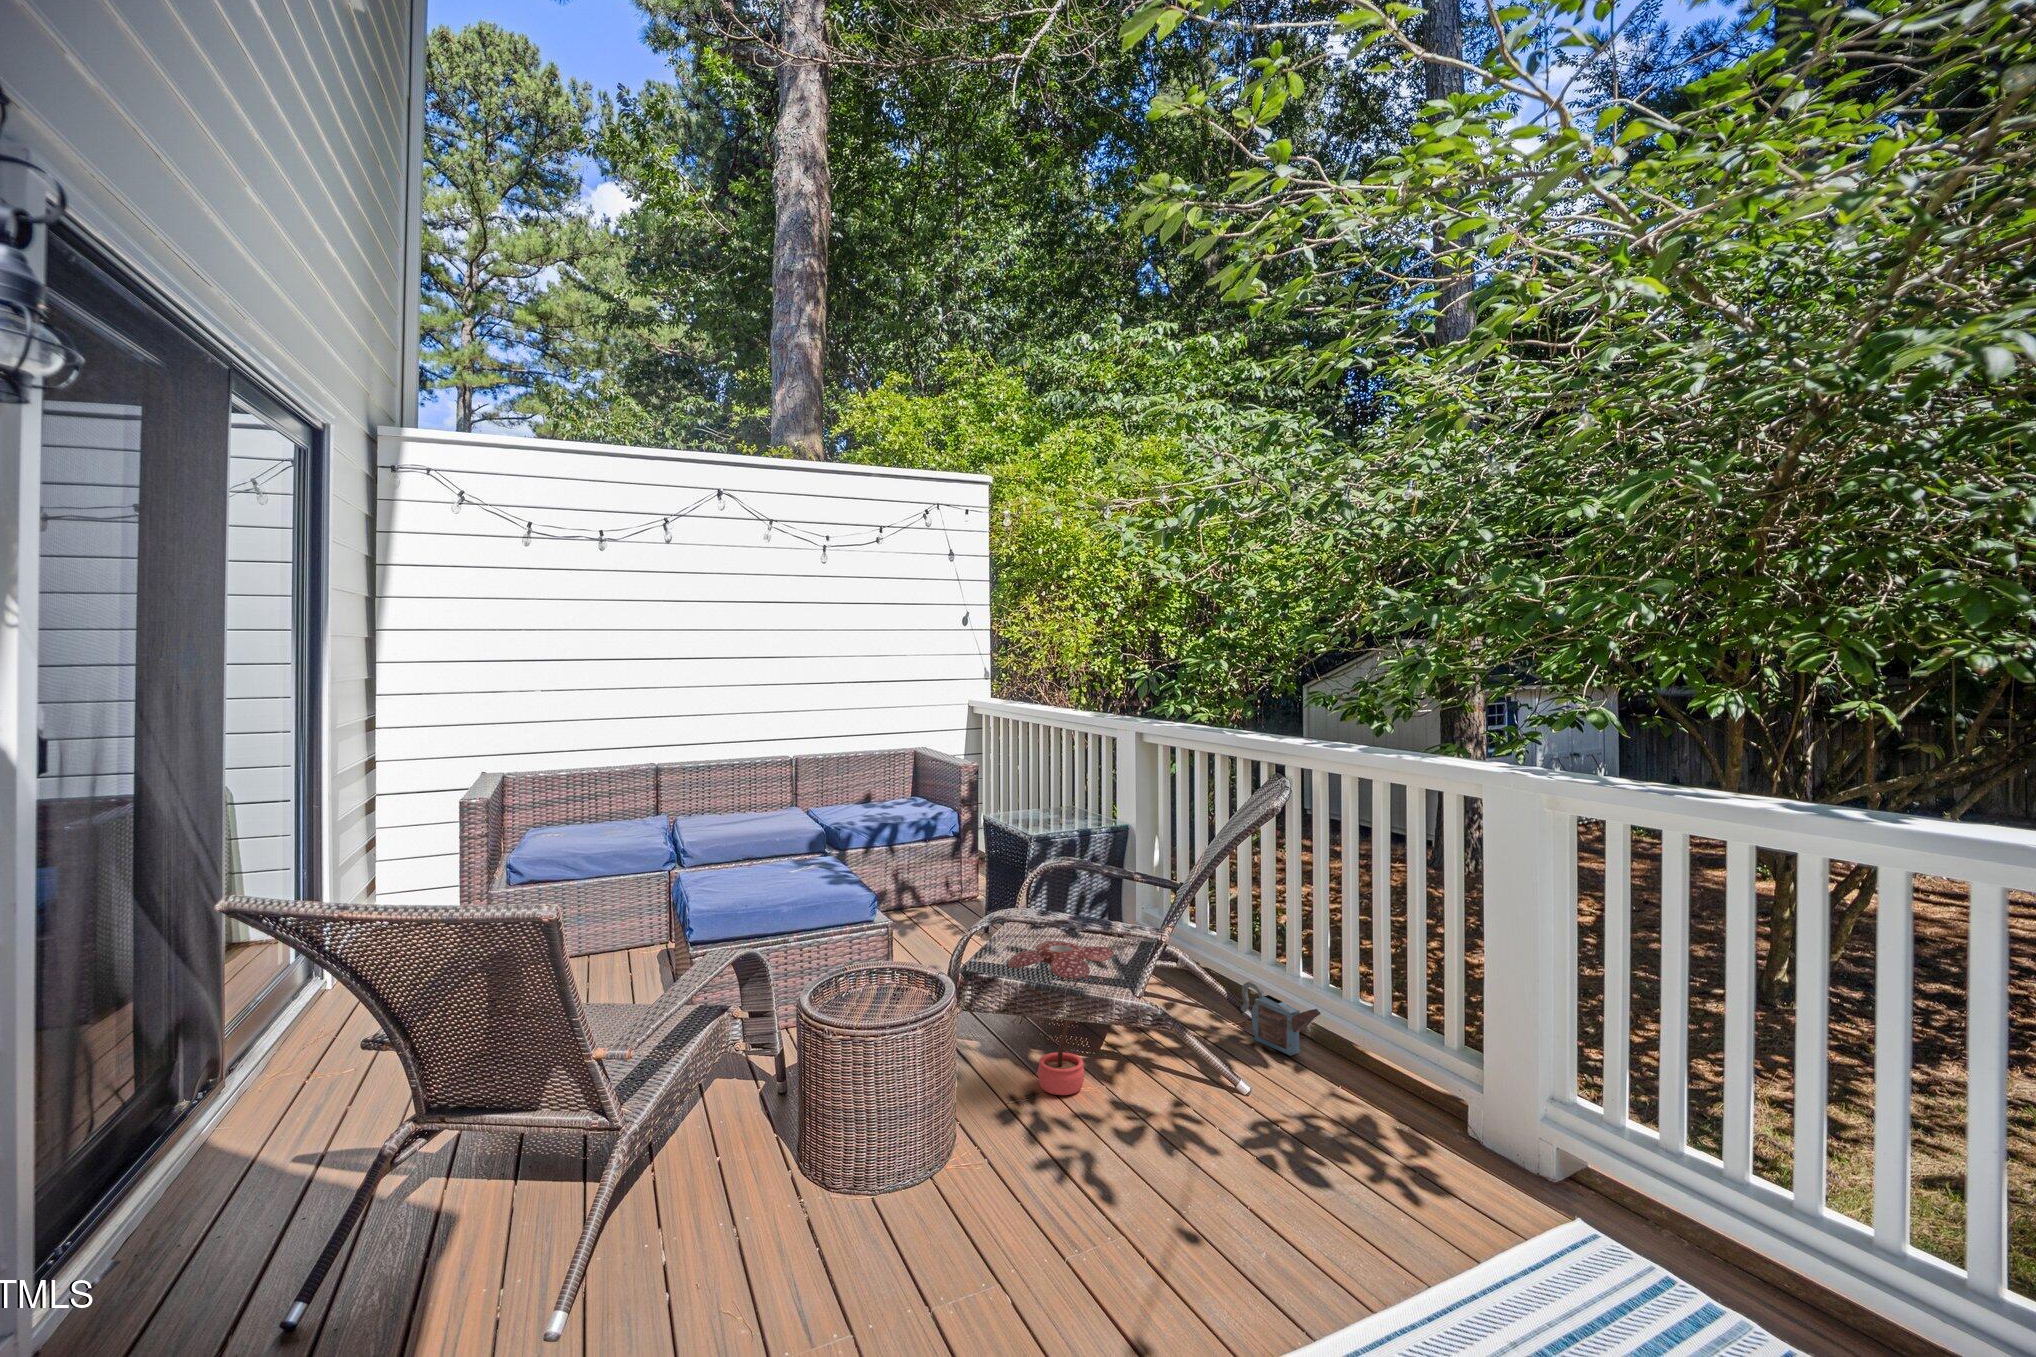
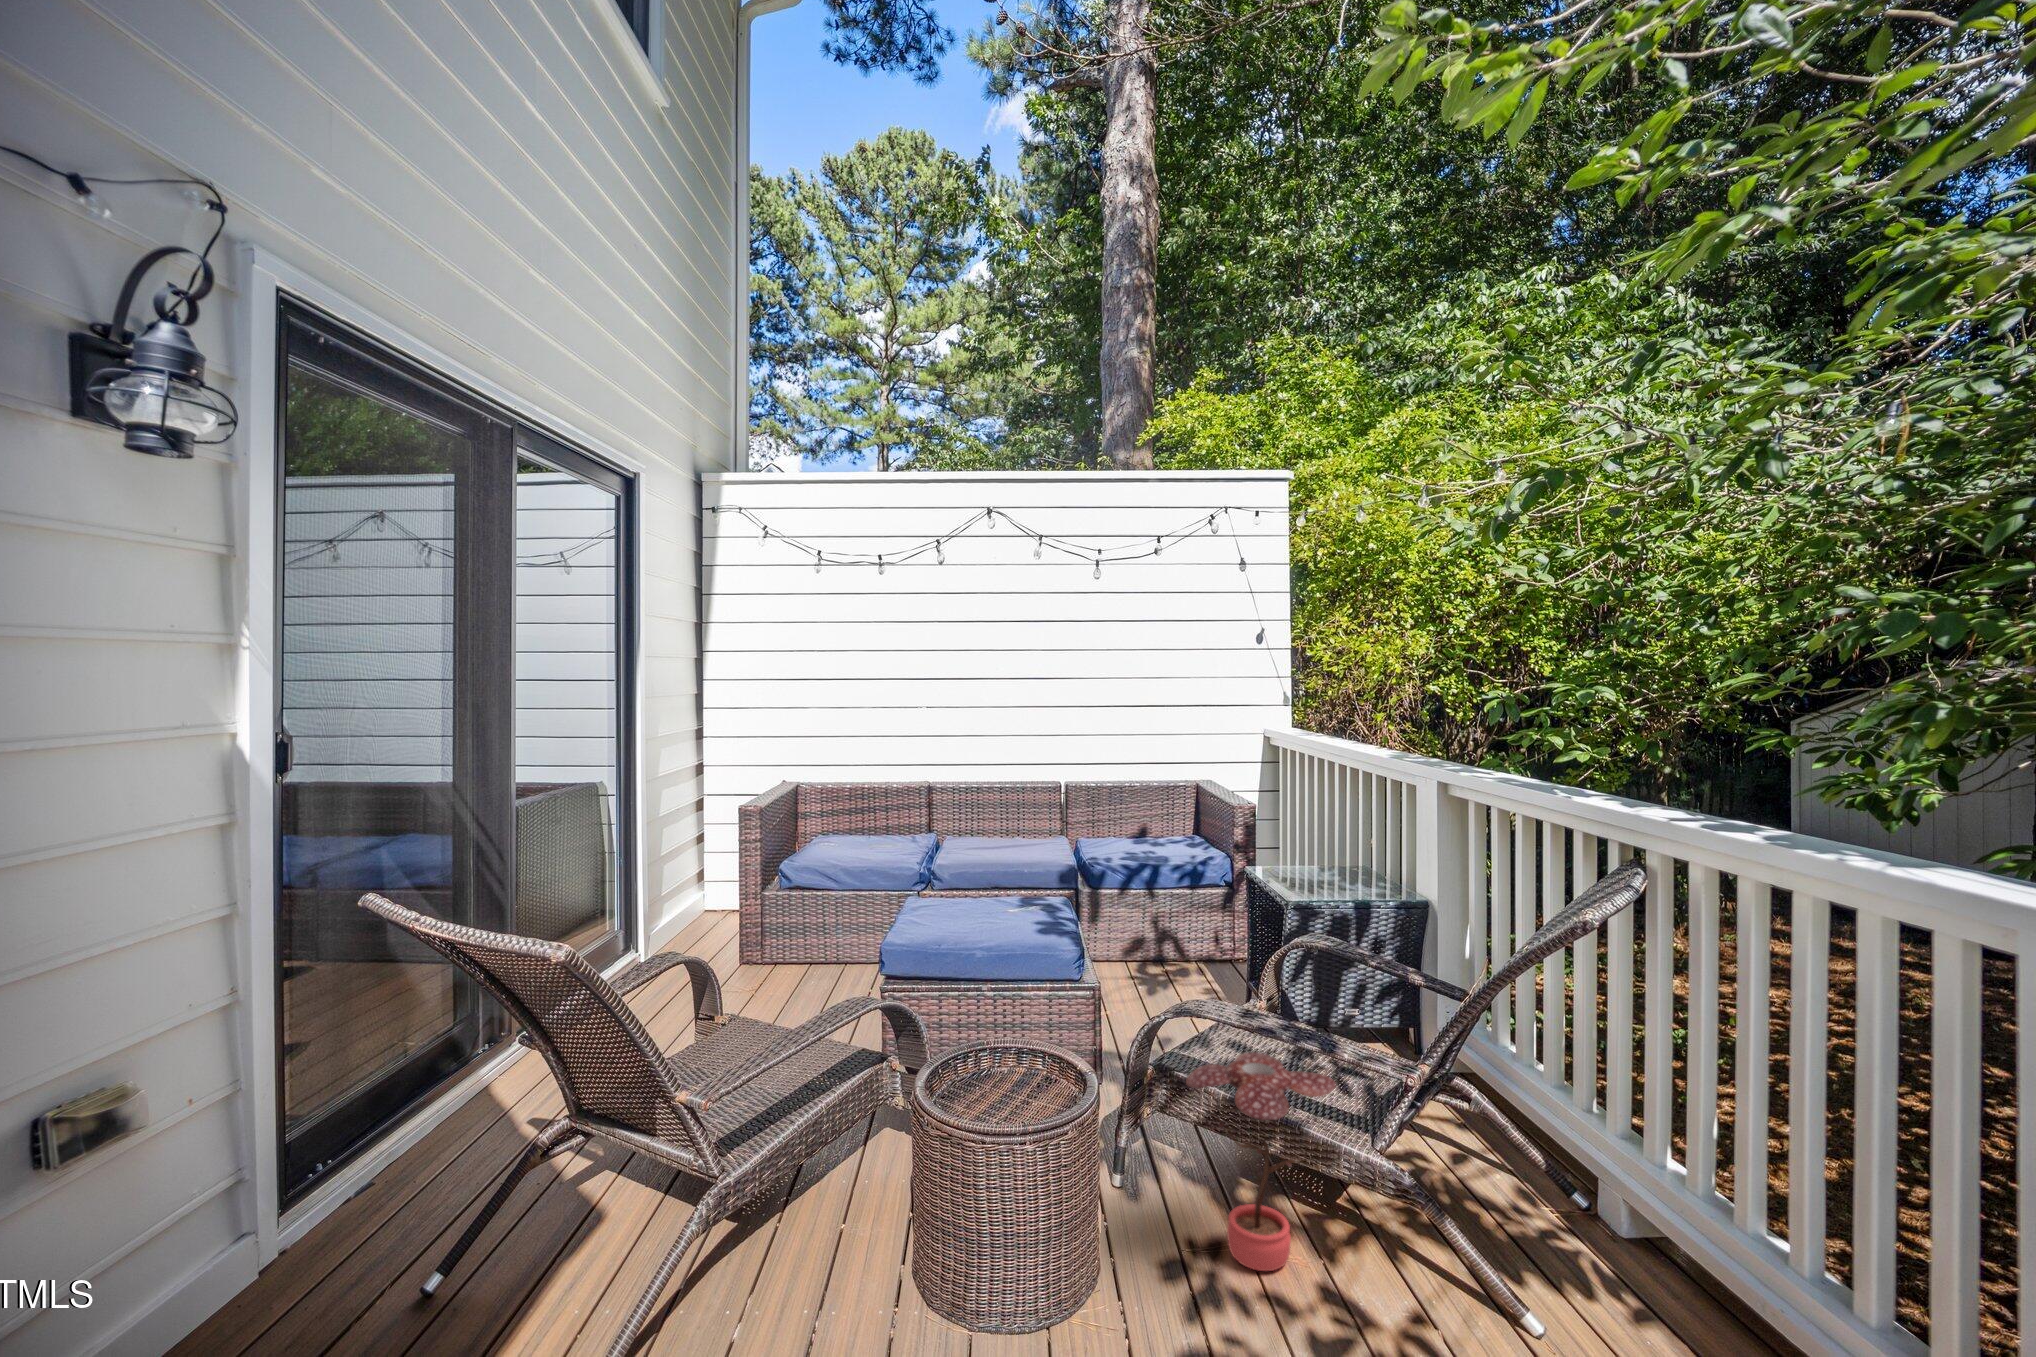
watering can: present [1241,981,1321,1056] -> none [1559,1151,1685,1284]

